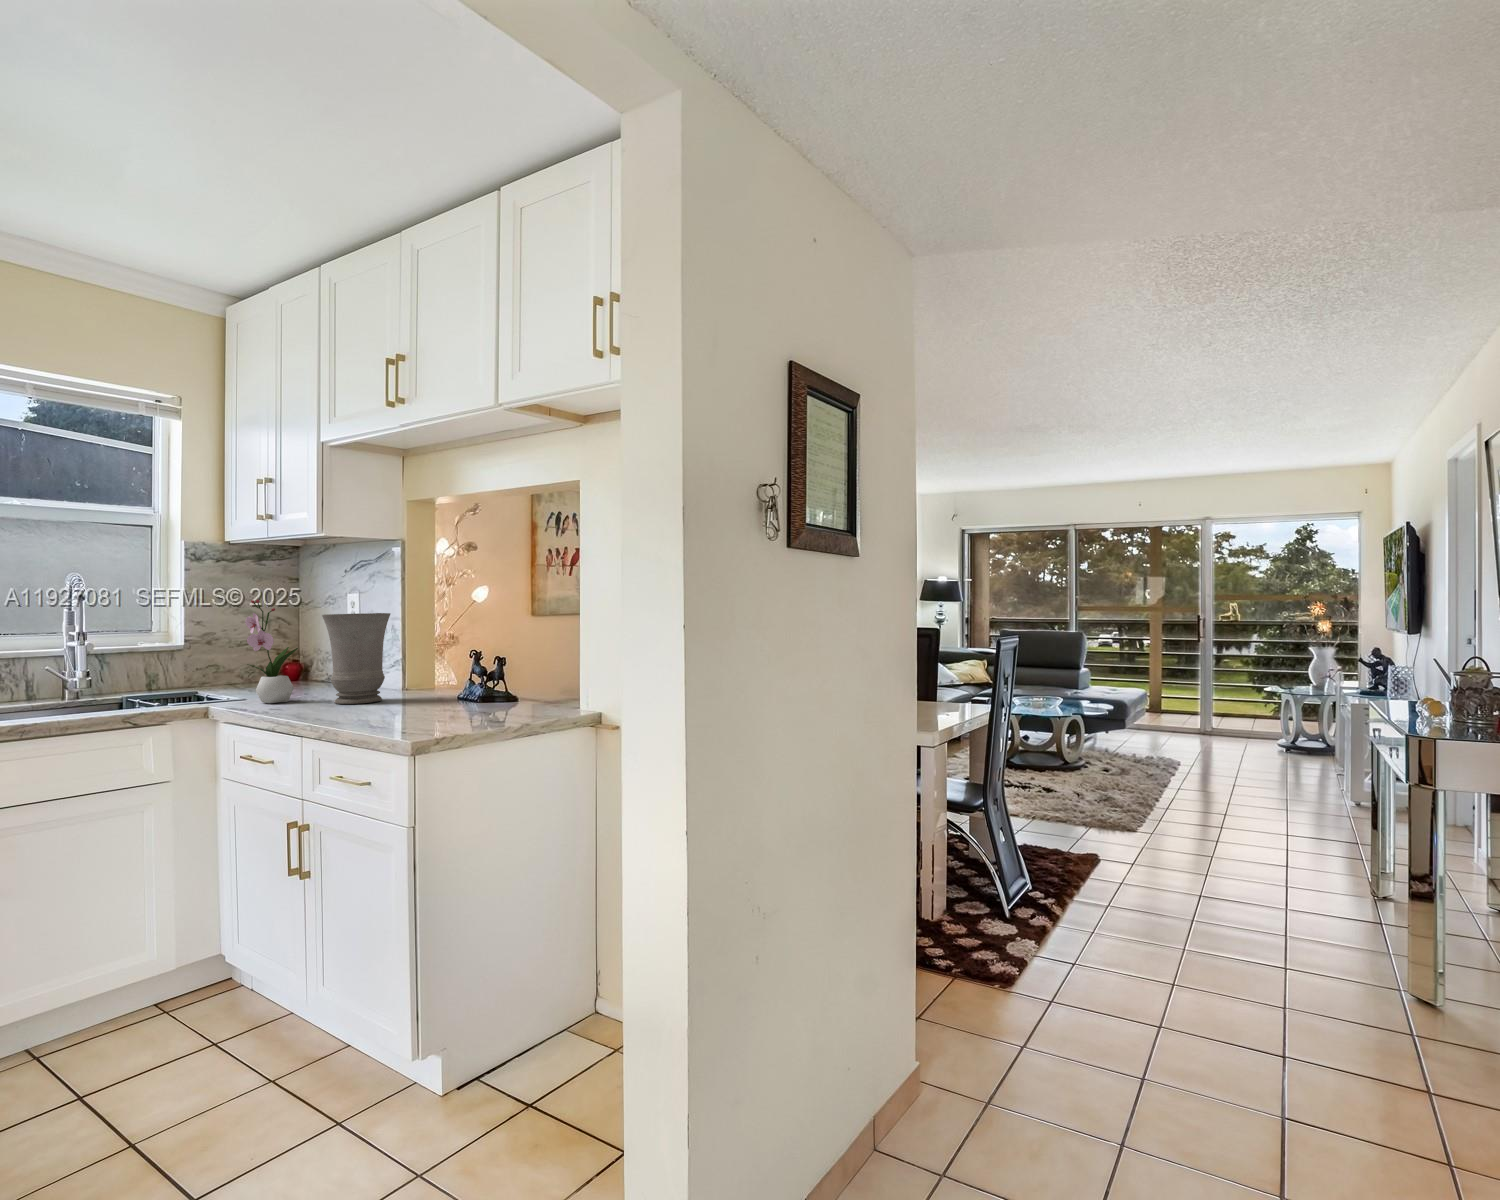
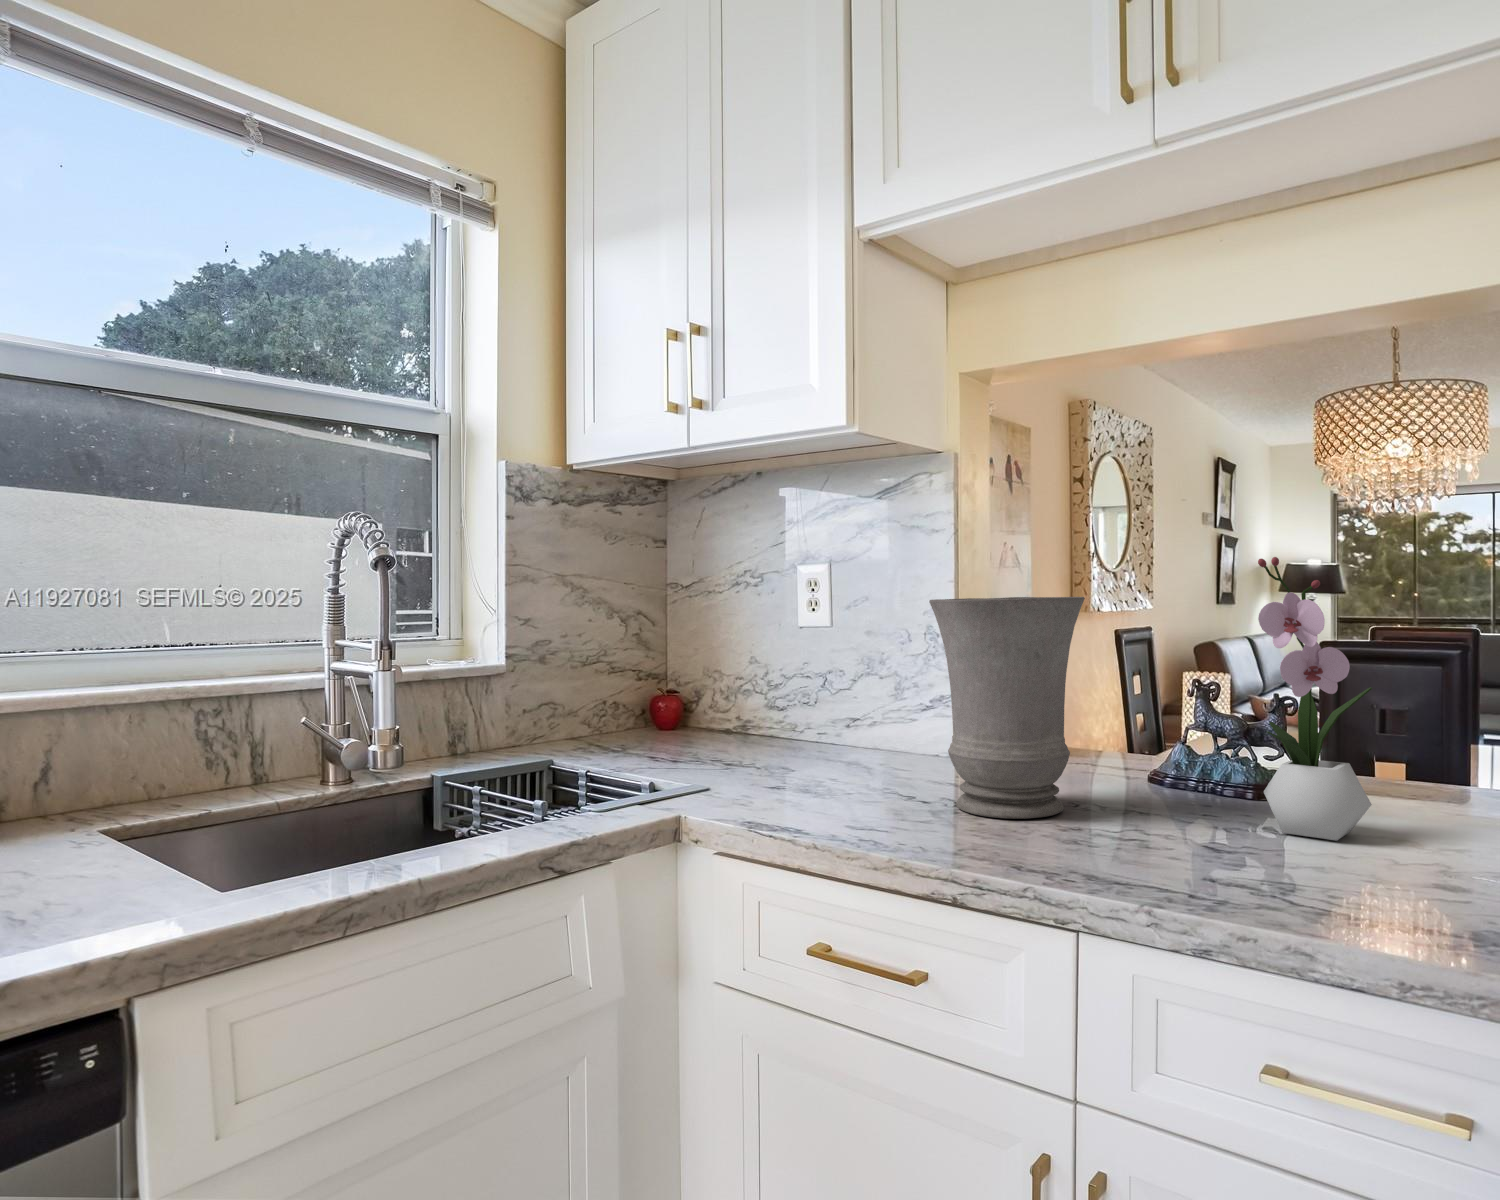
flower arrangement: present [245,600,298,703] -> present [1258,557,1372,841]

